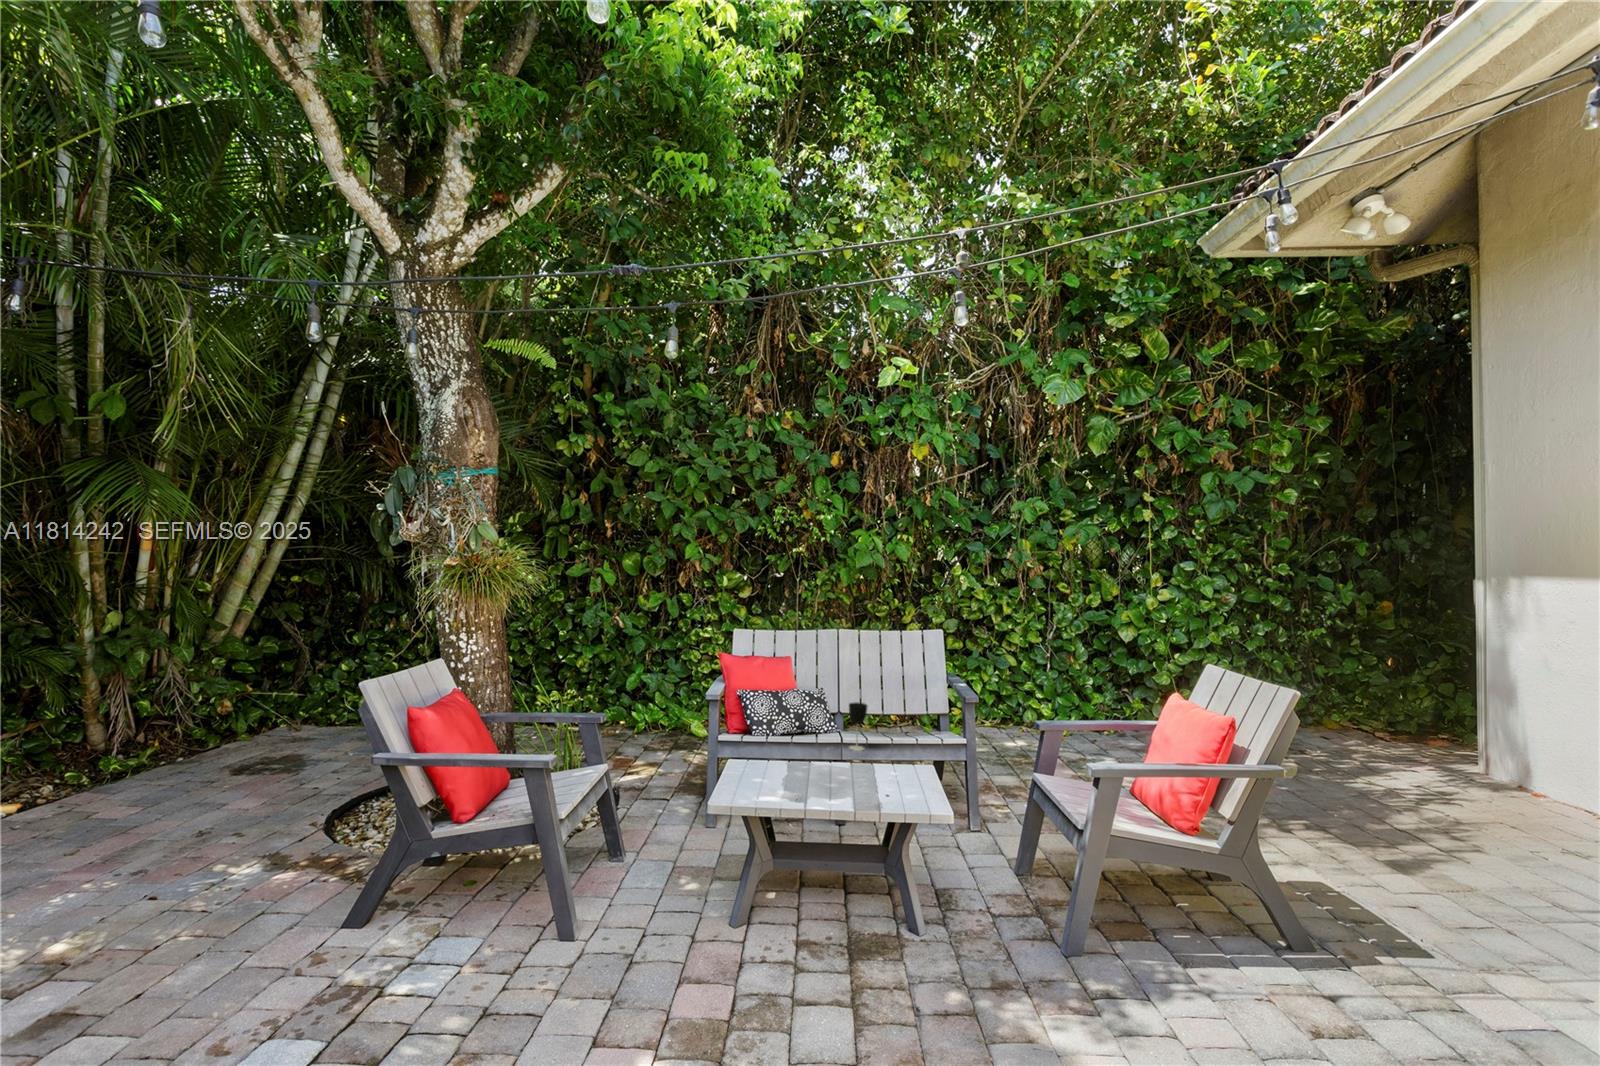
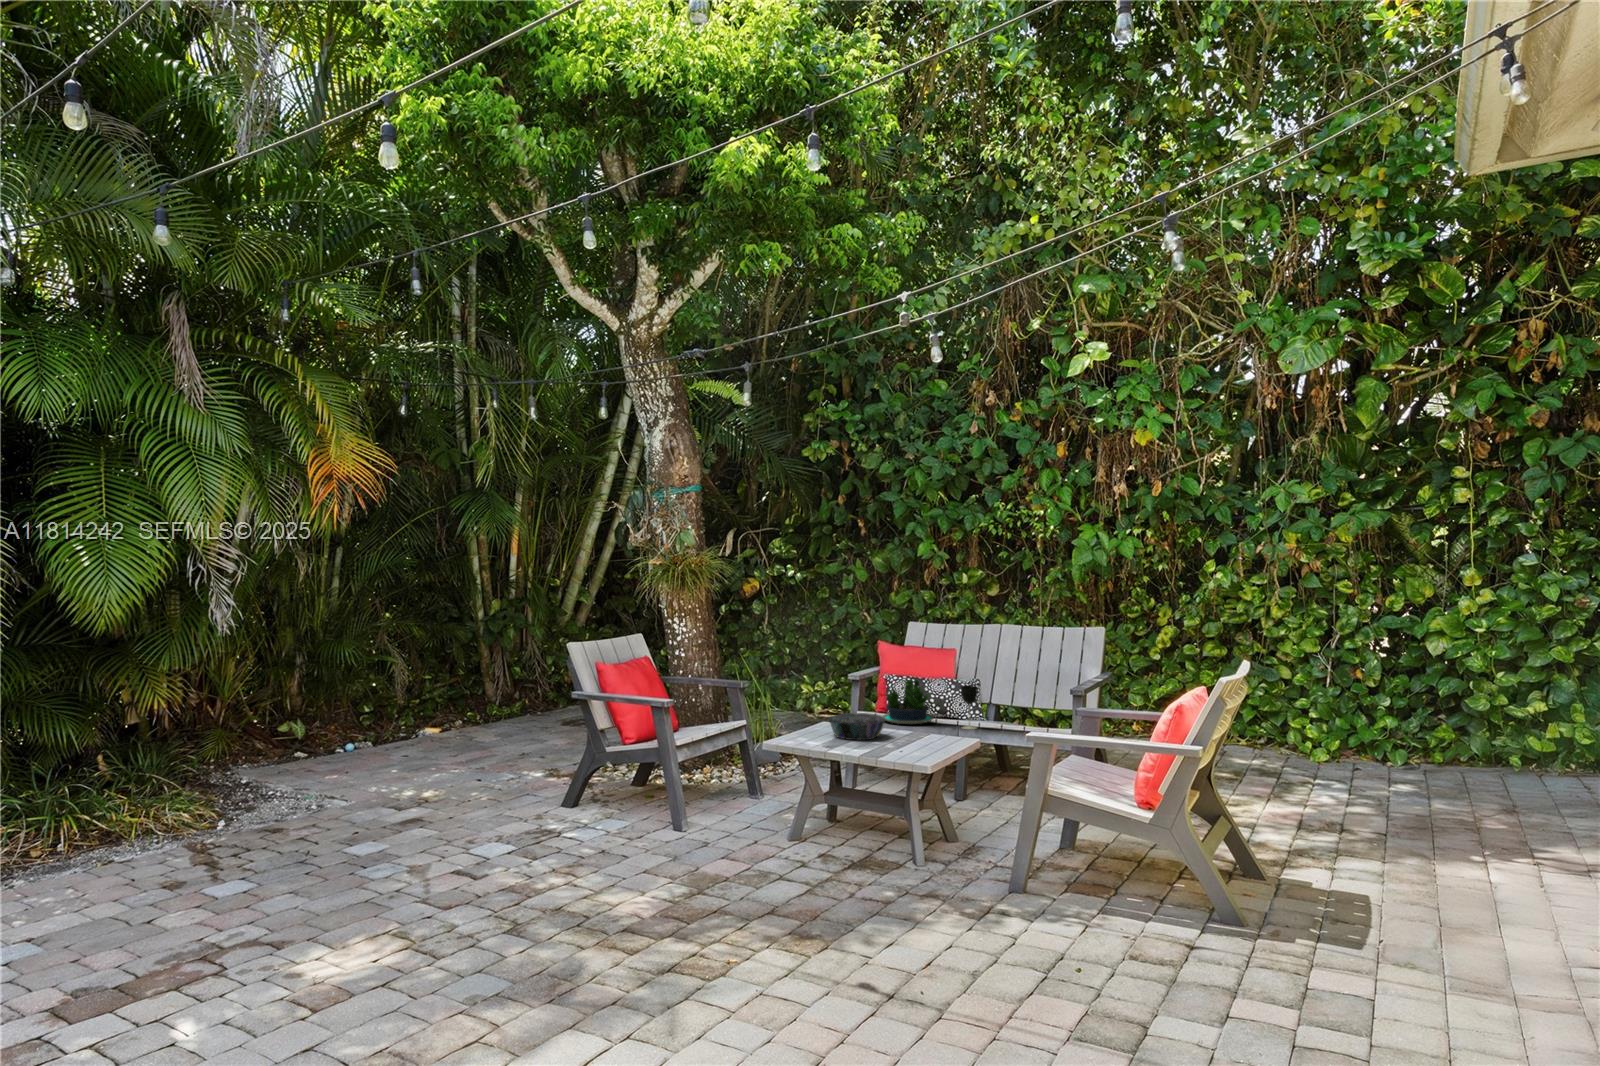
potted plant: none [759,698,826,752] -> present [883,680,934,724]
decorative bowl: none [756,753,824,795] -> present [829,713,885,740]

